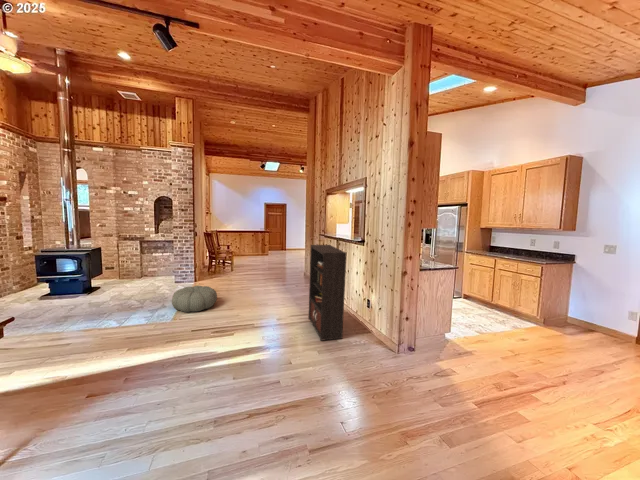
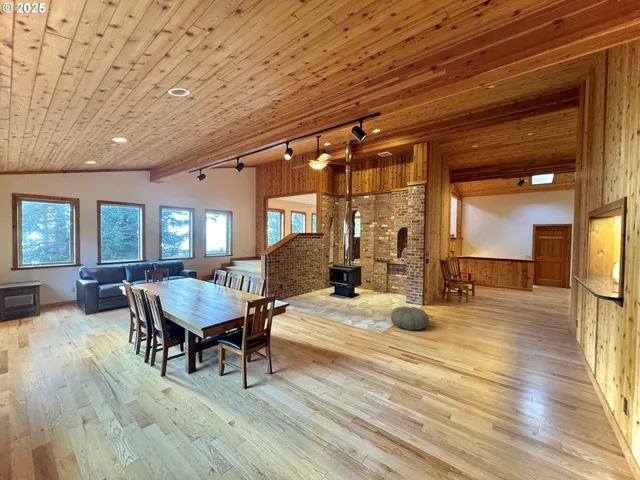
bookcase: present [308,245,346,341] -> none [517,283,591,440]

